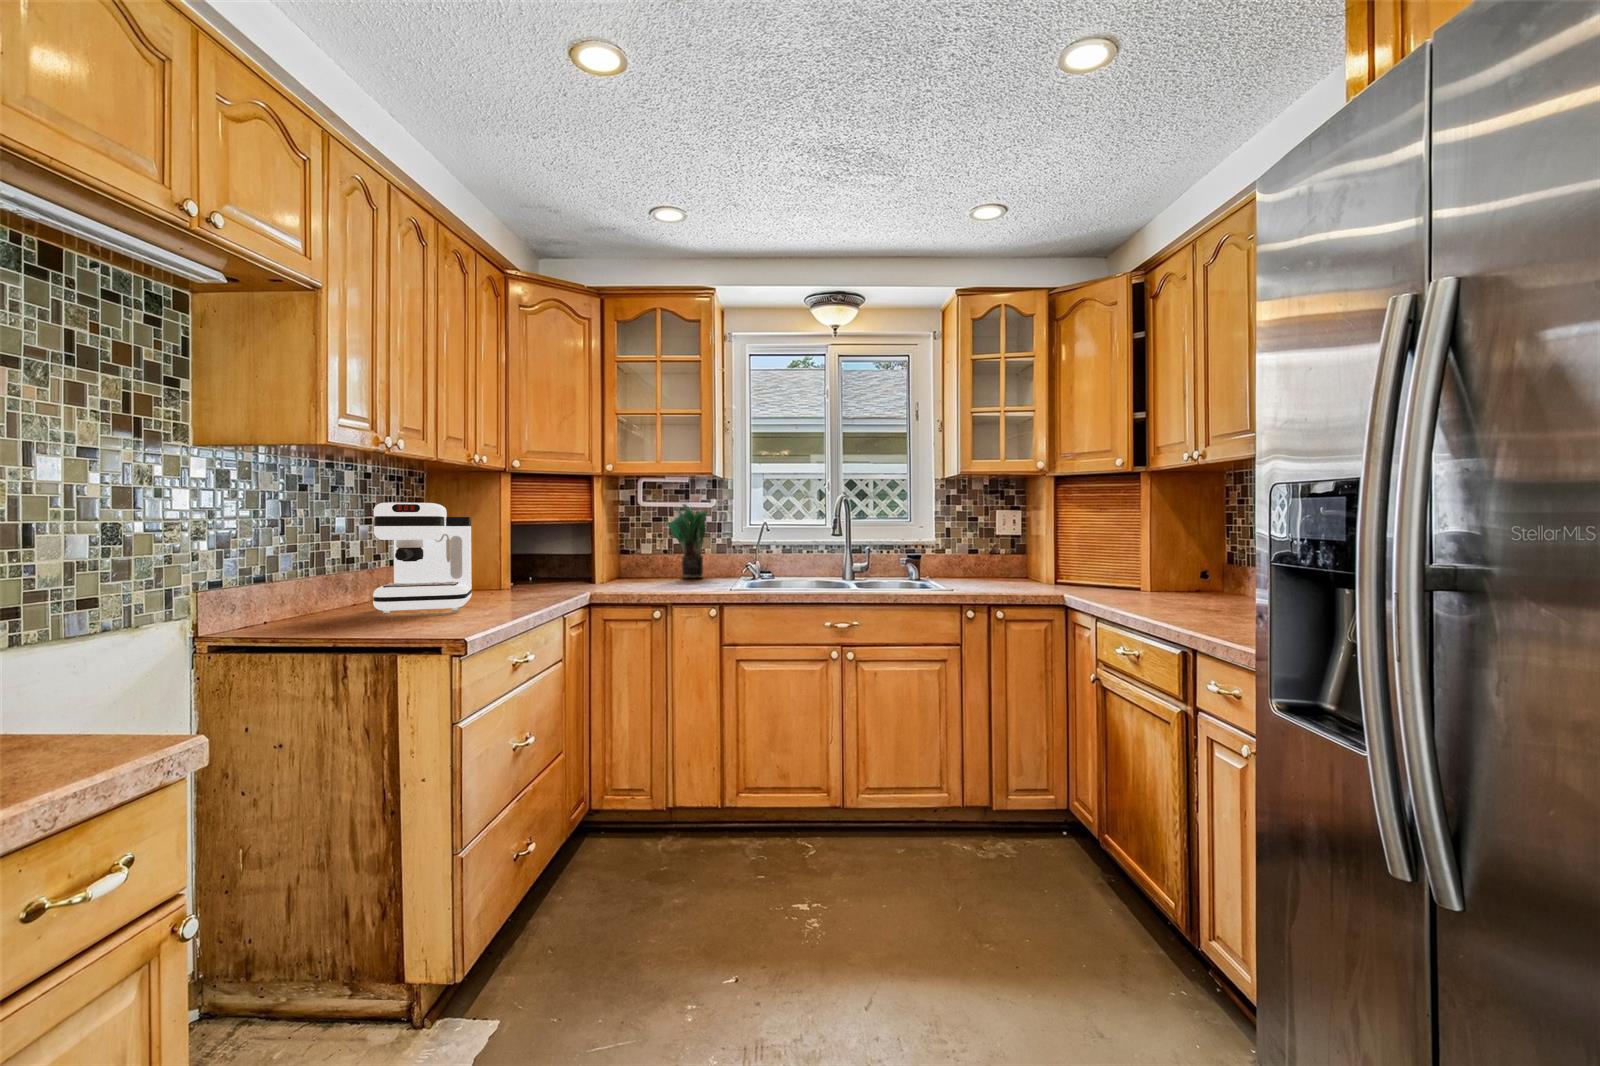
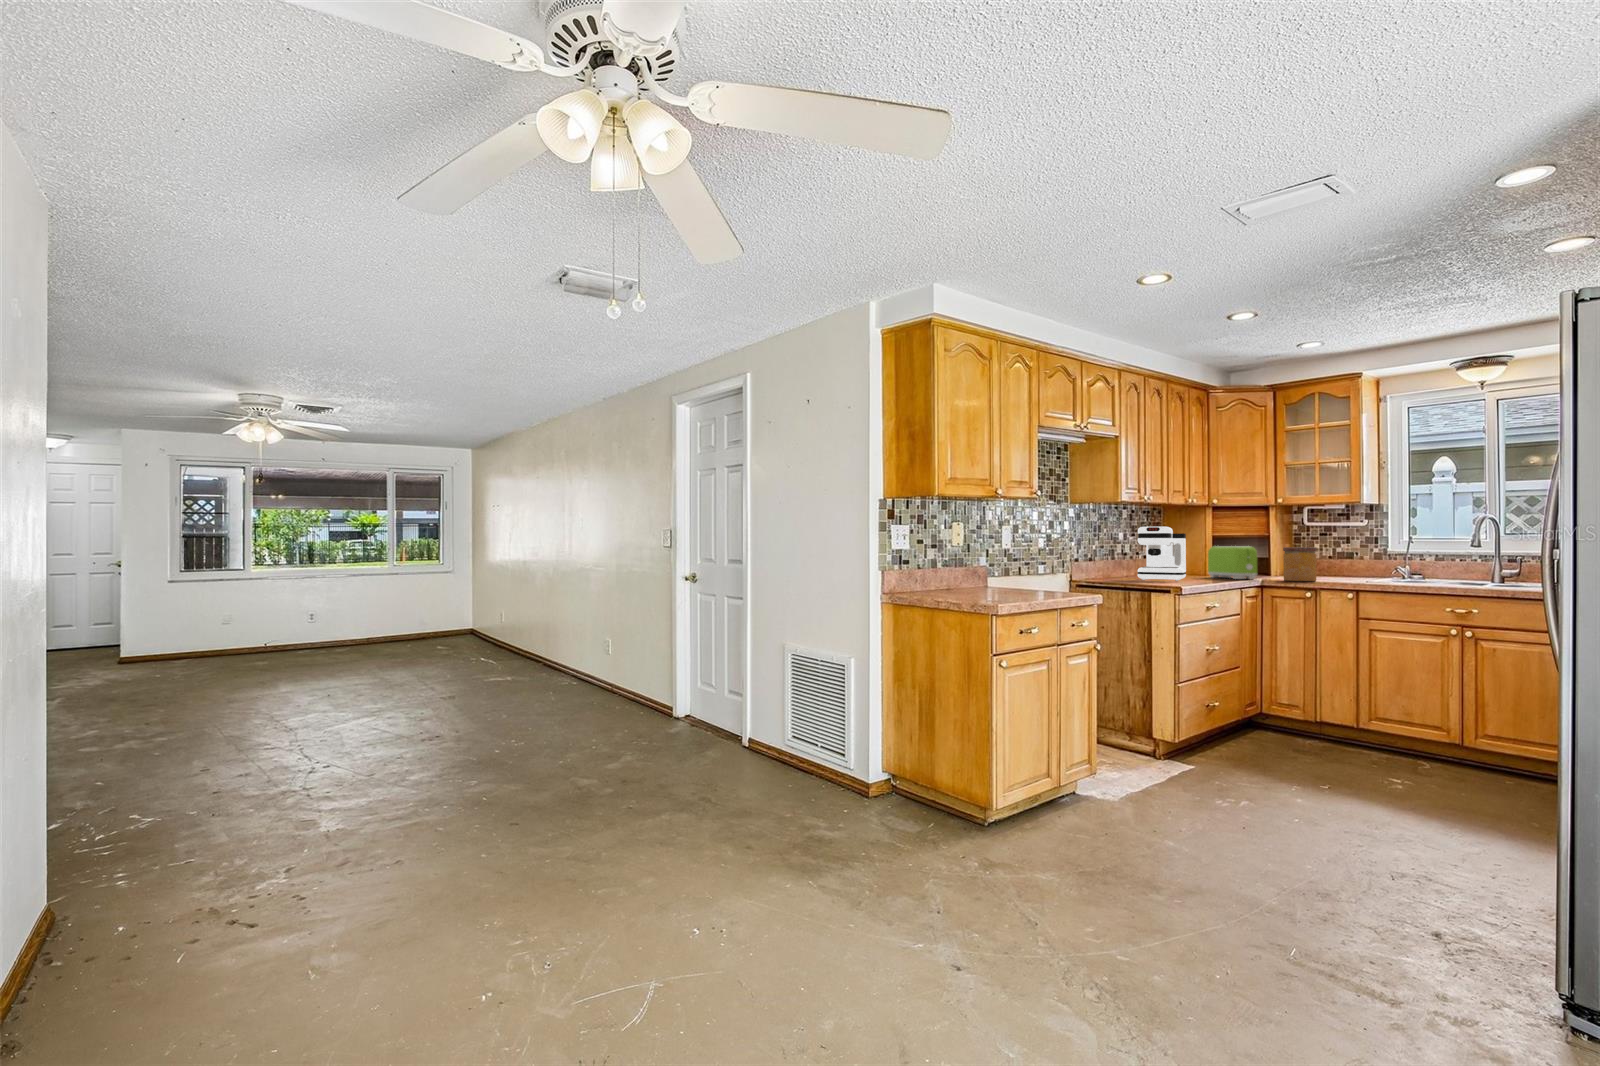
potted plant: present [668,504,707,578] -> none [1329,523,1364,577]
toaster: none [507,538,585,594] -> present [1208,546,1257,579]
jar: none [623,540,668,594] -> present [1283,547,1316,581]

